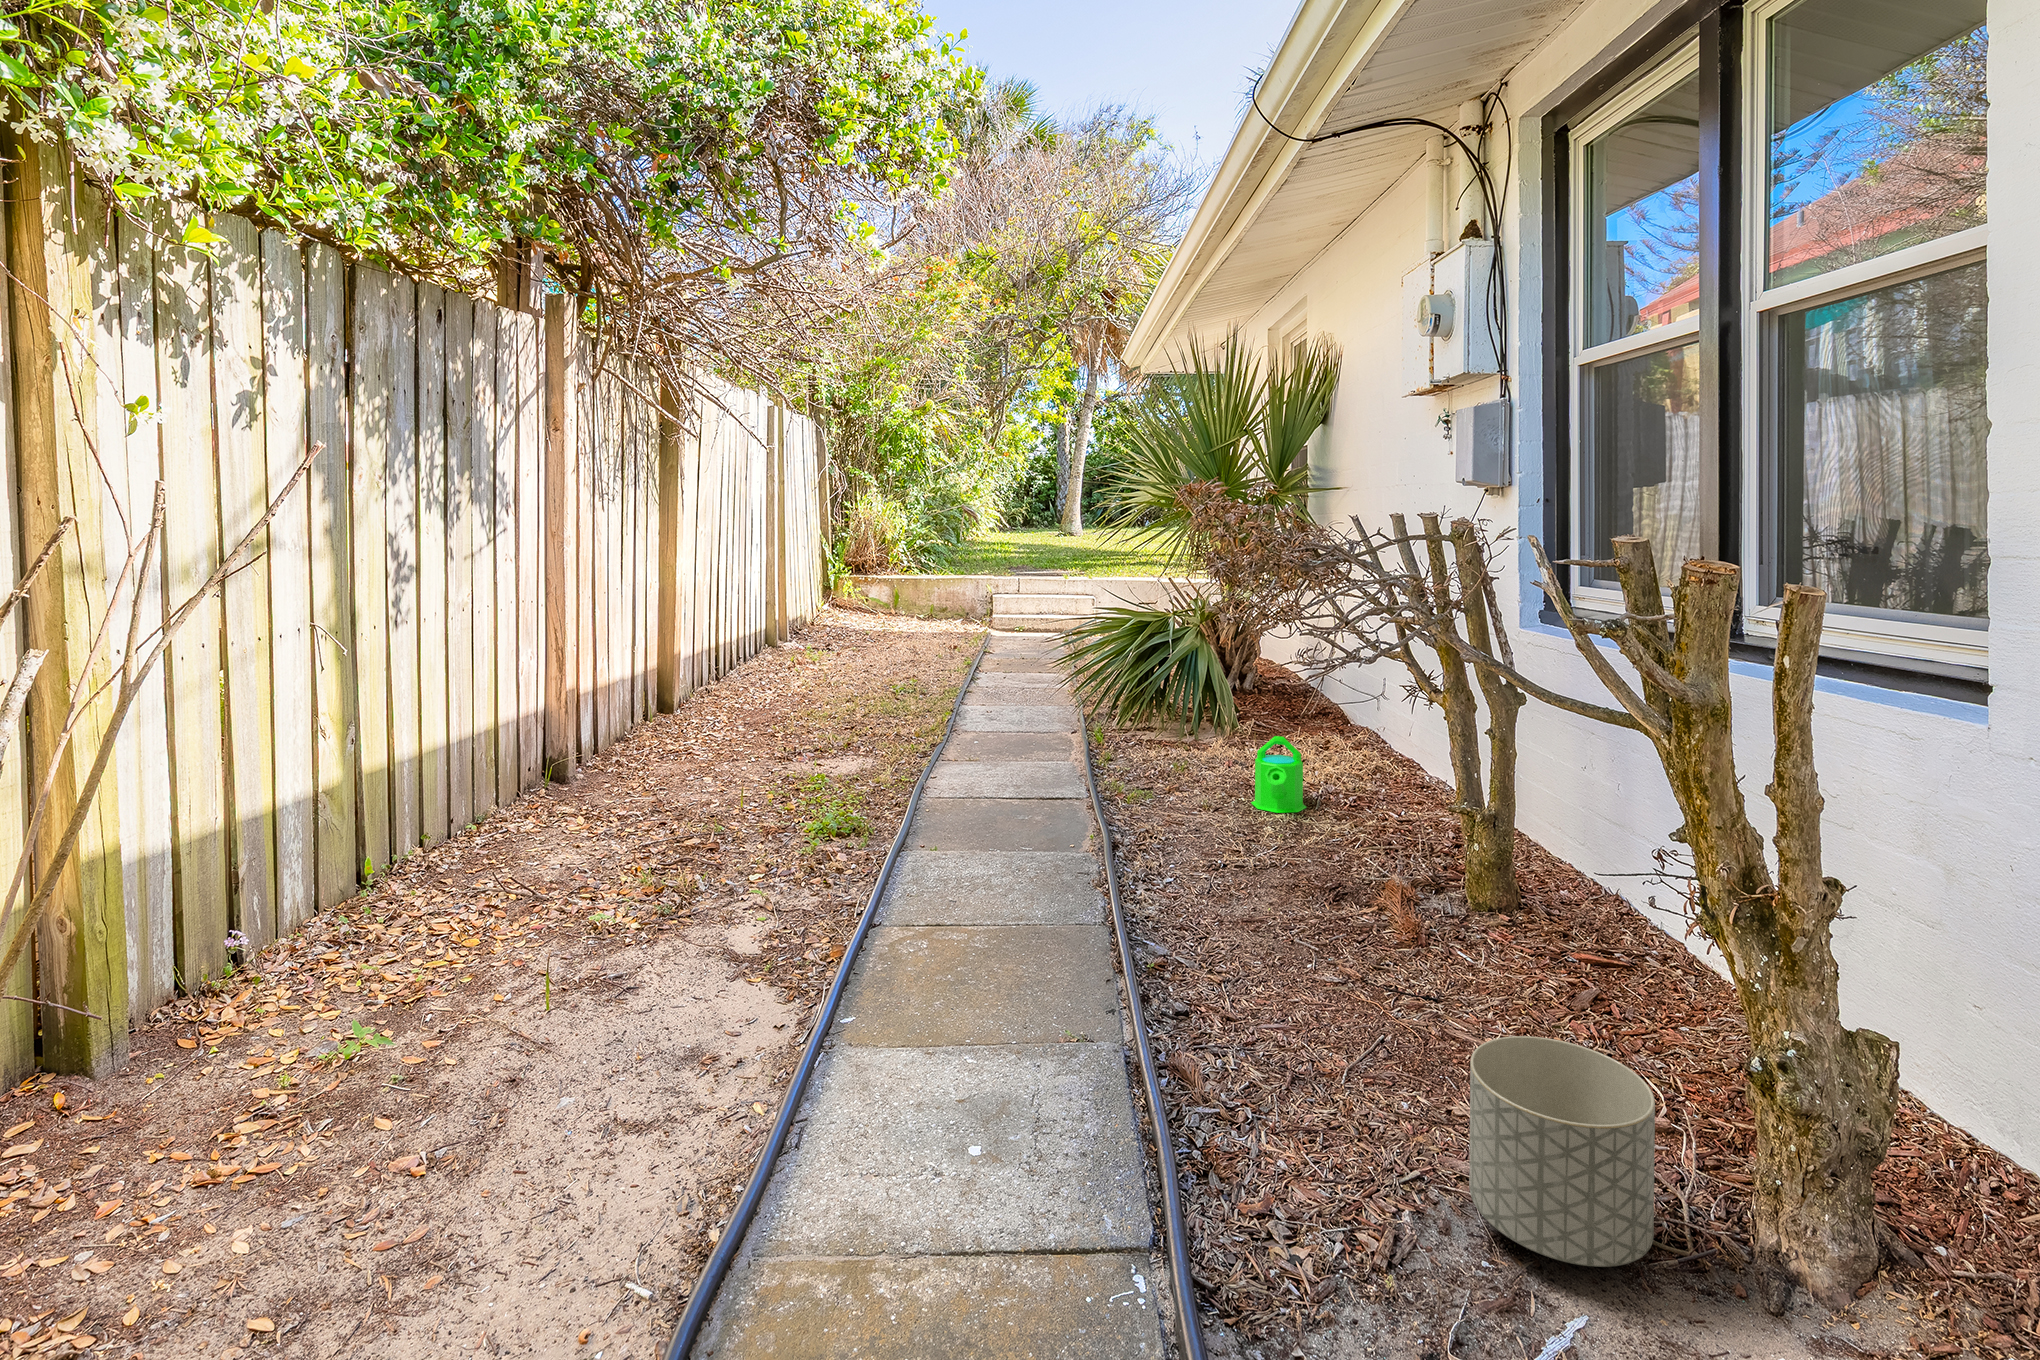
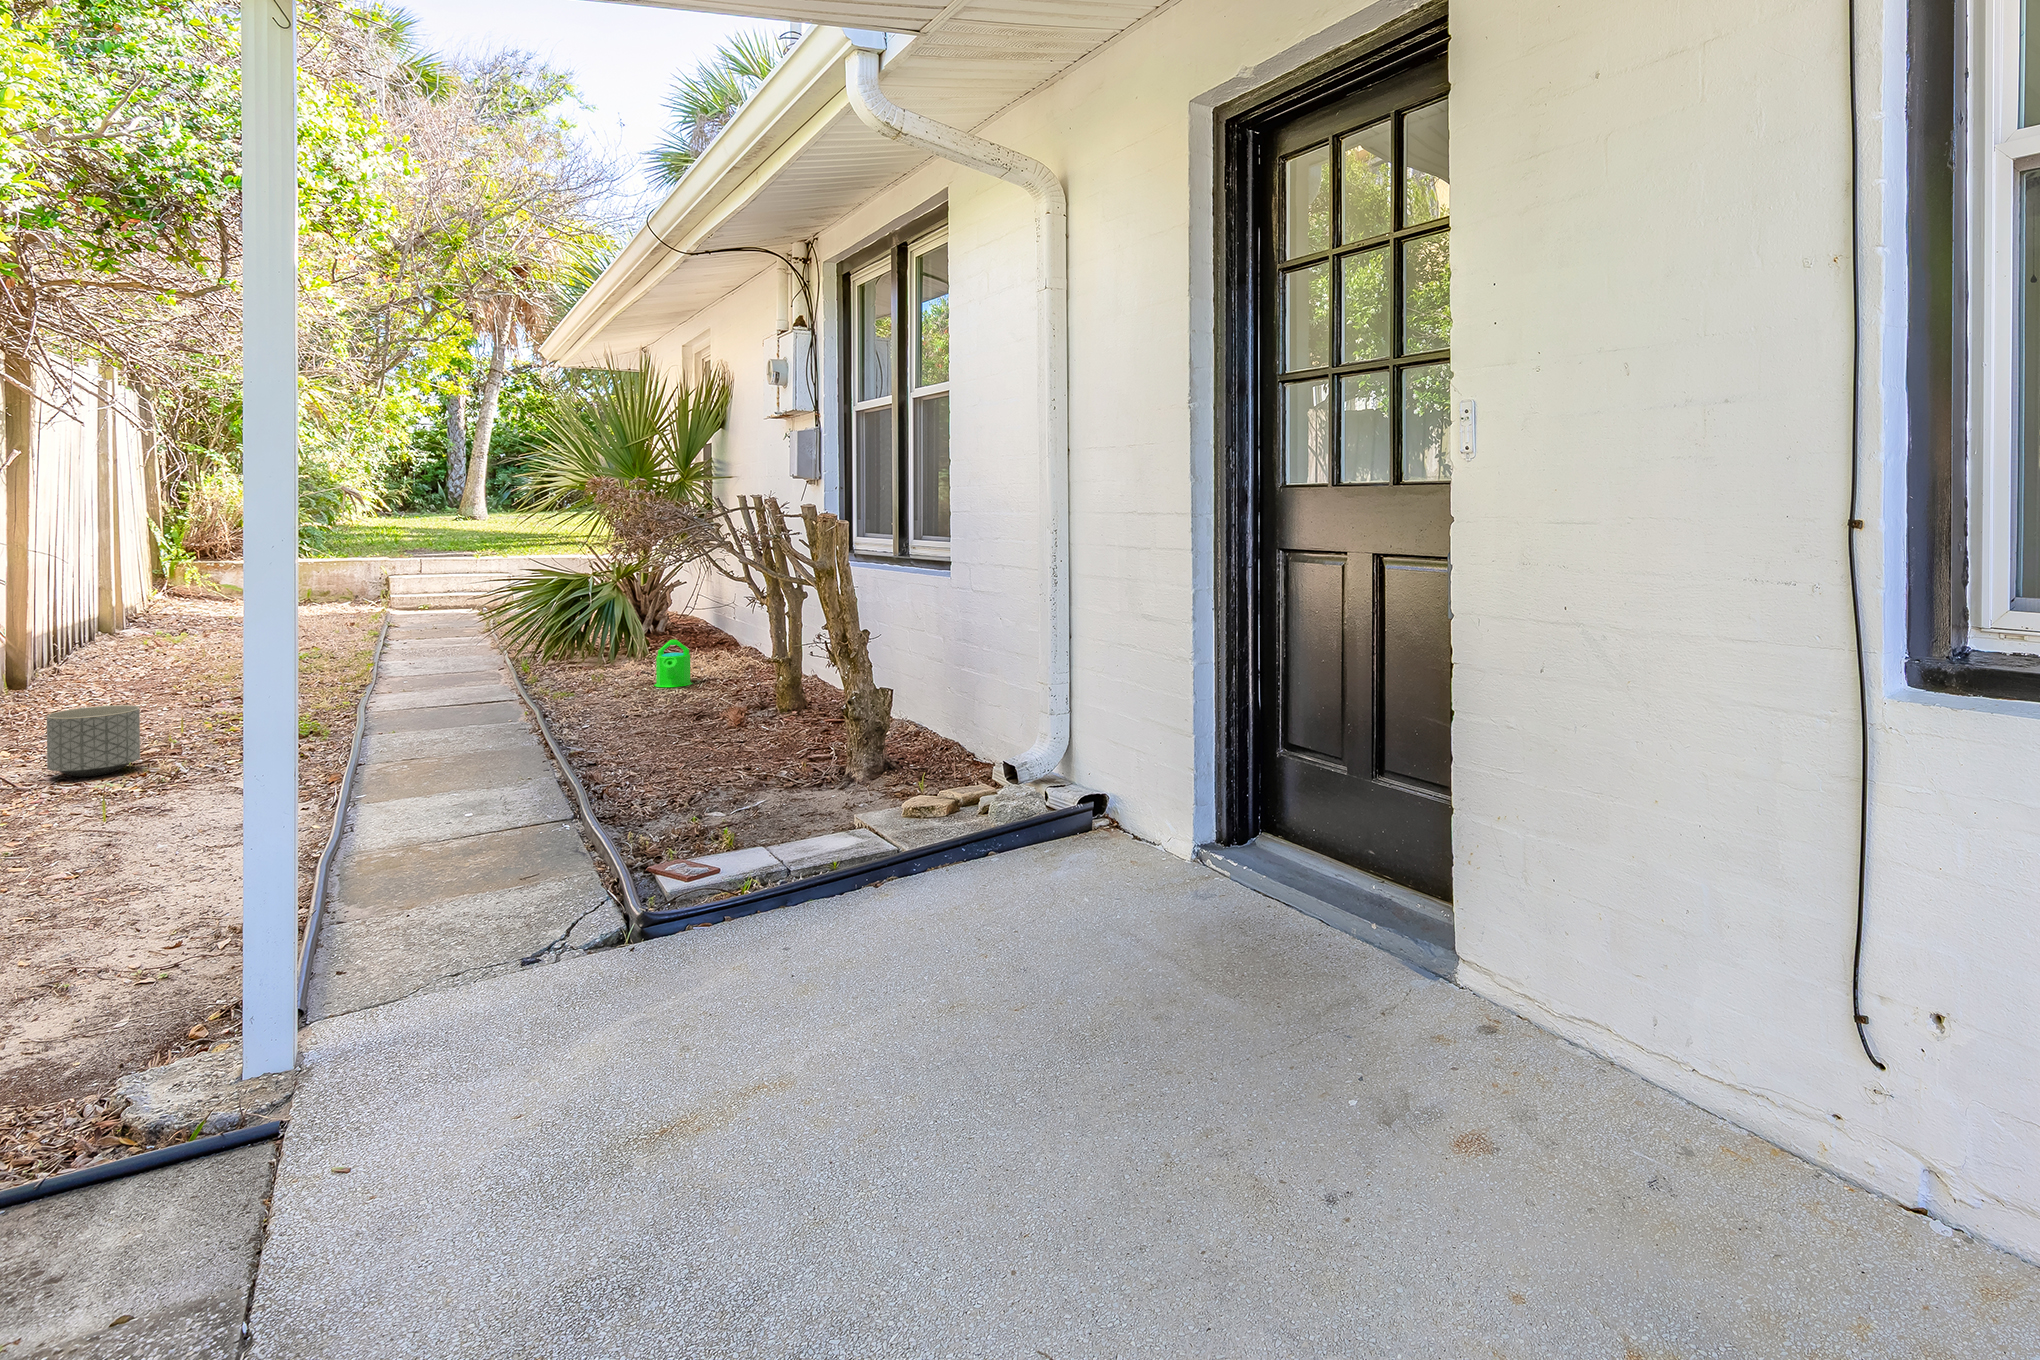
planter: present [1469,1036,1655,1267] -> present [47,705,140,777]

